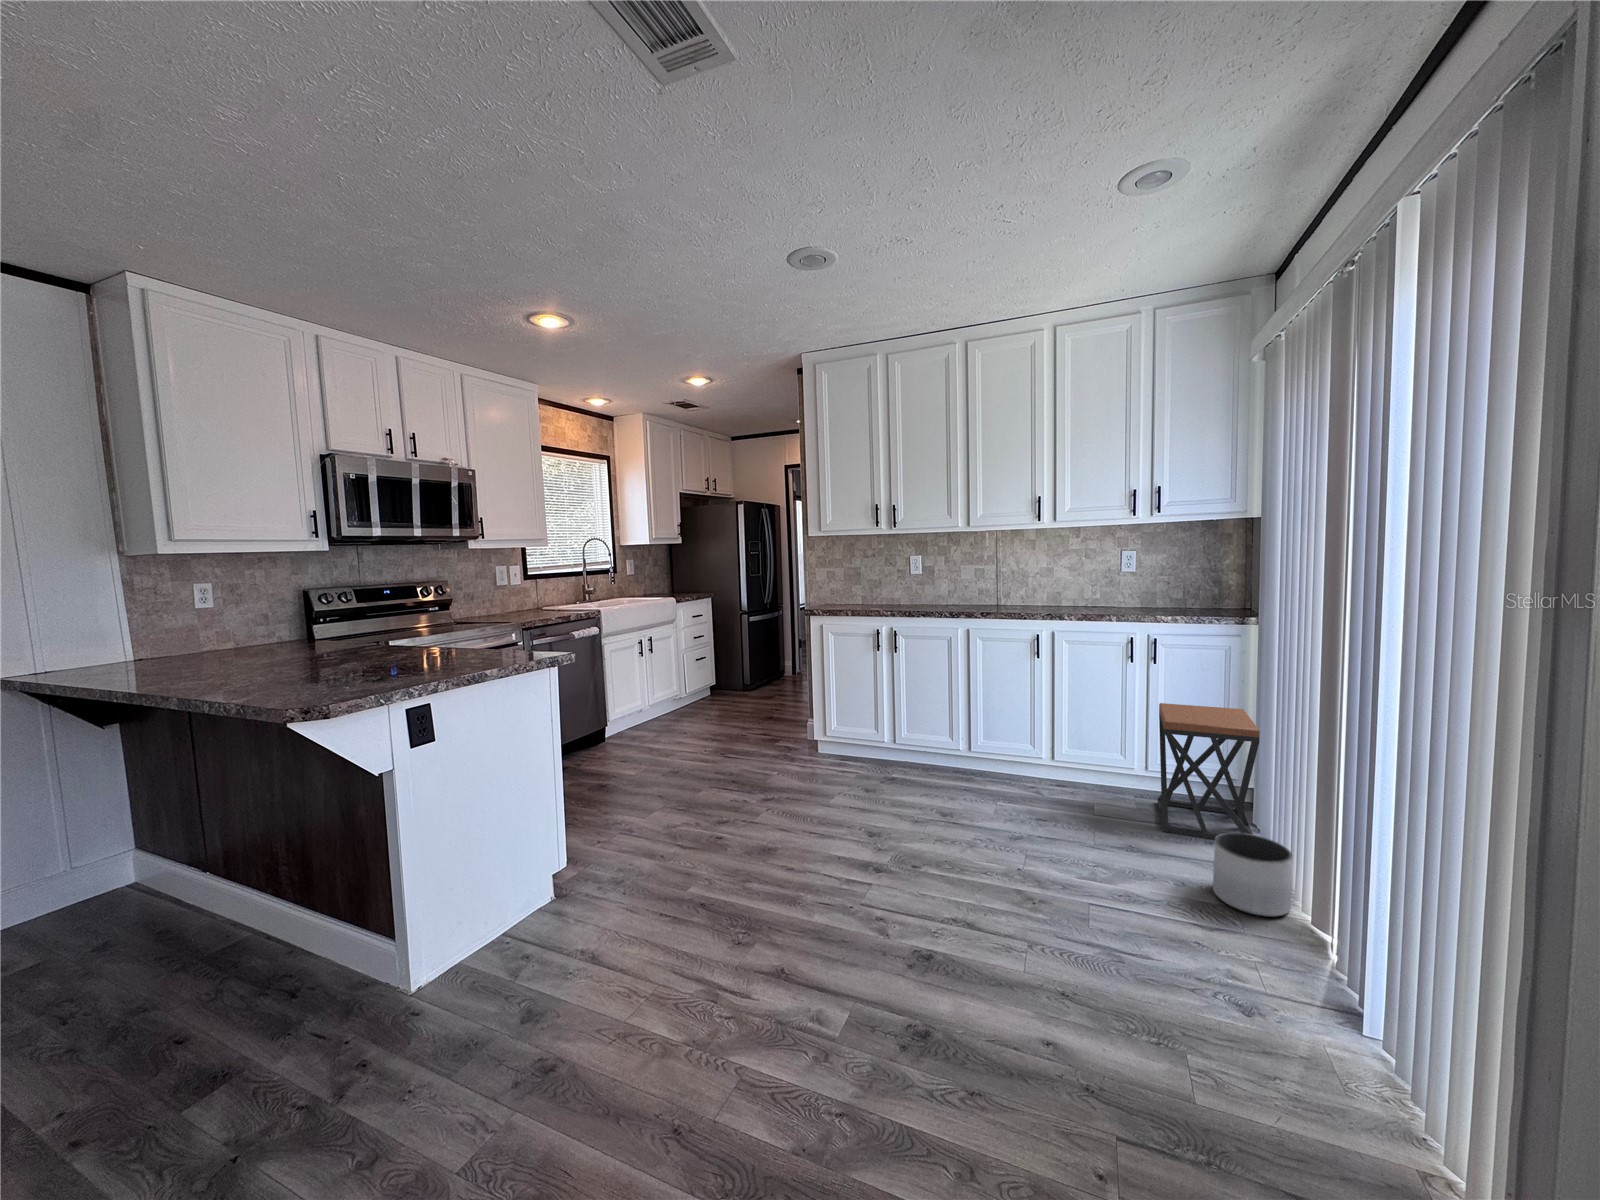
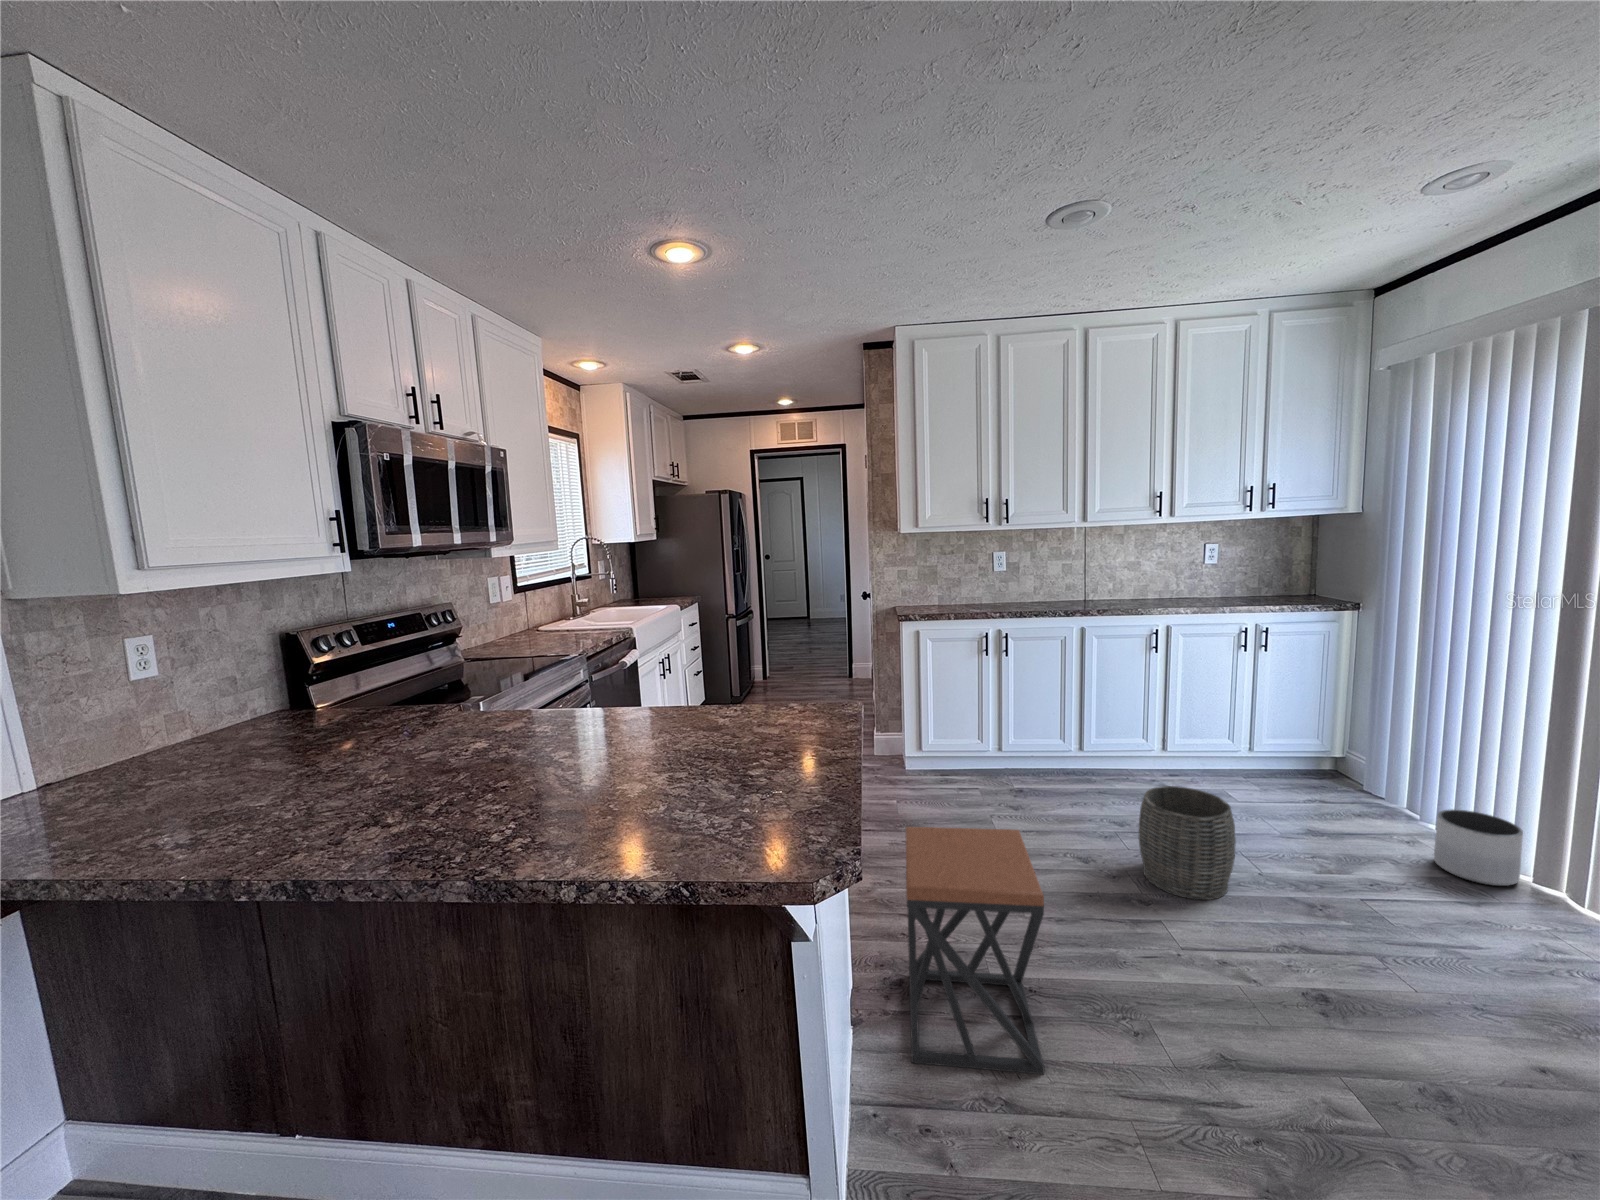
stool: present [1158,703,1260,839] -> present [905,827,1045,1074]
woven basket: none [902,772,981,876] -> present [1139,786,1236,900]

